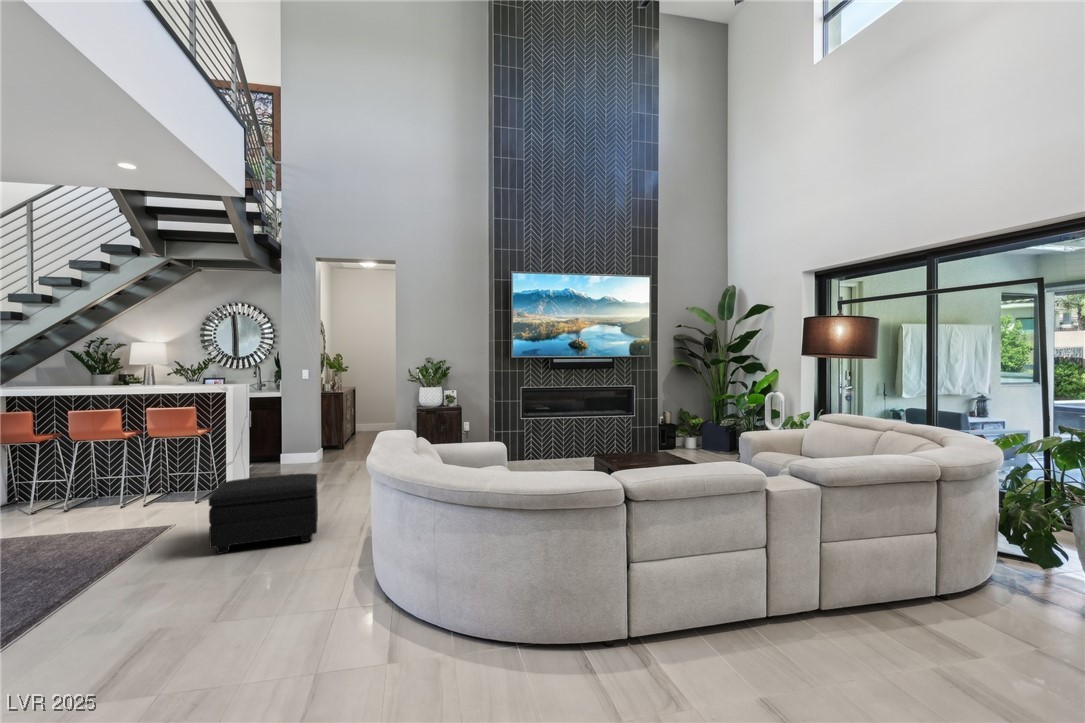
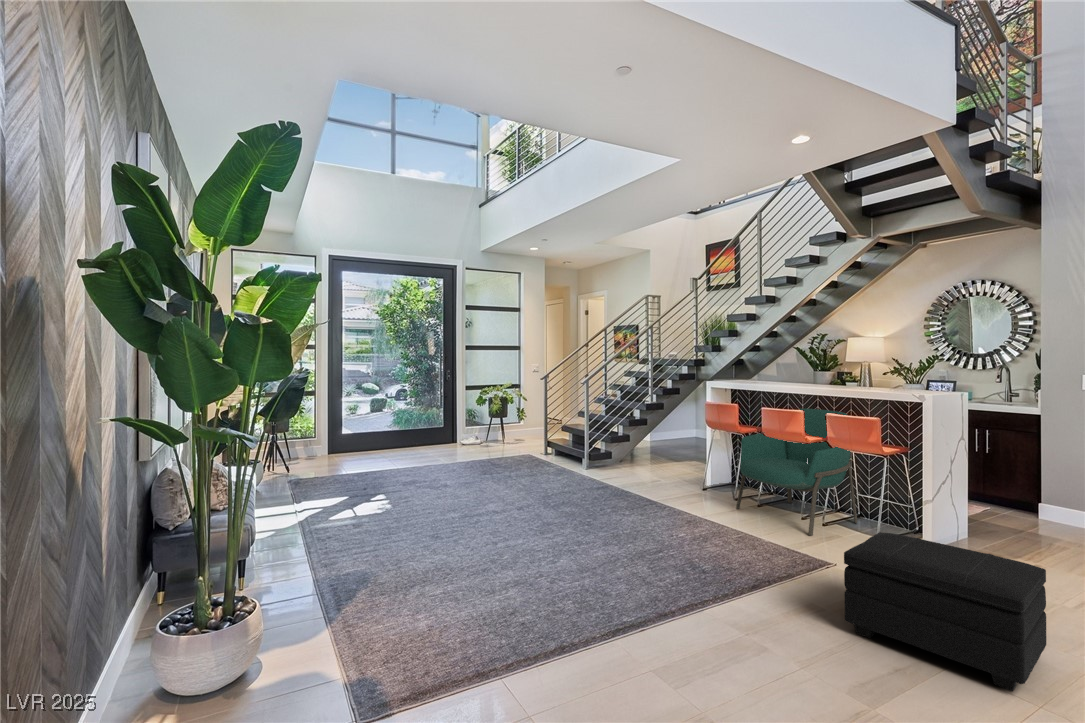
armchair: none [36,406,172,521] -> present [736,408,857,536]

